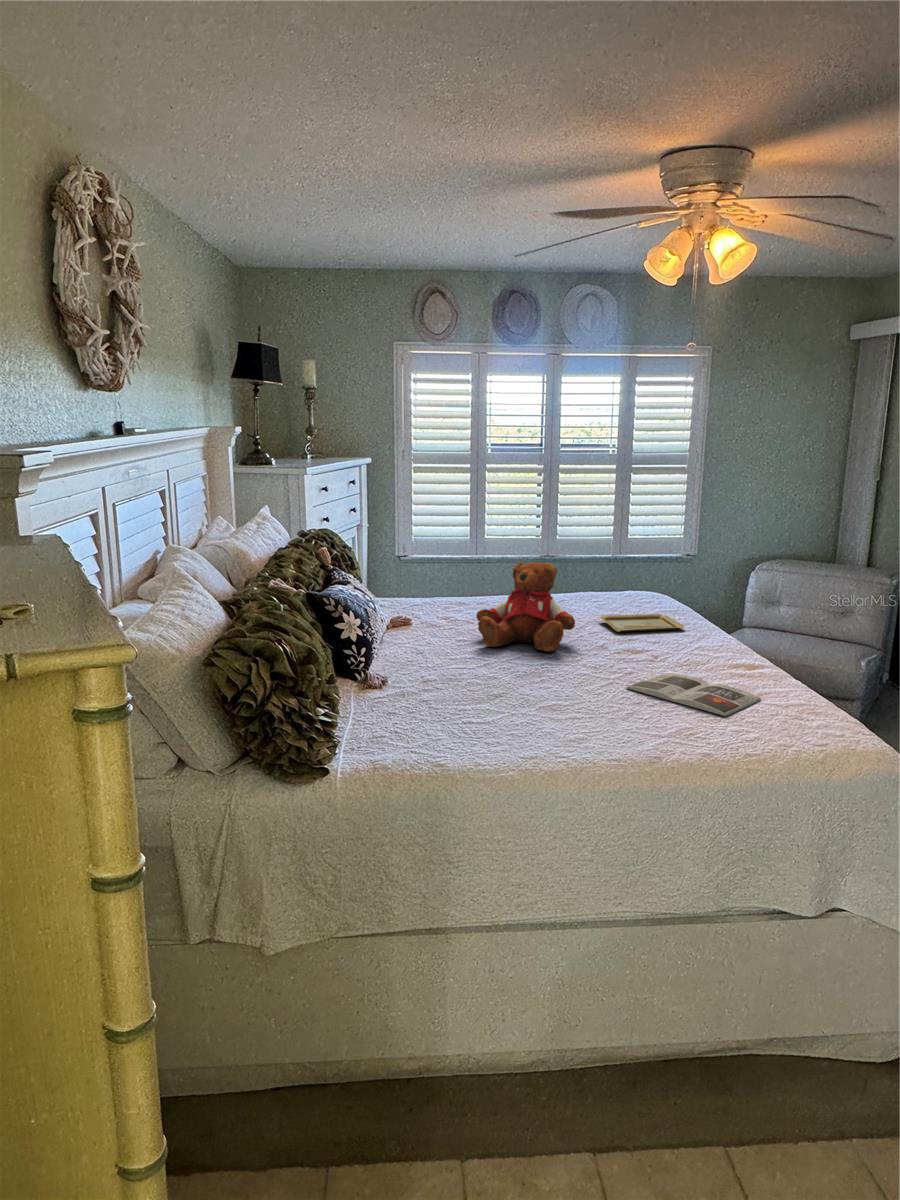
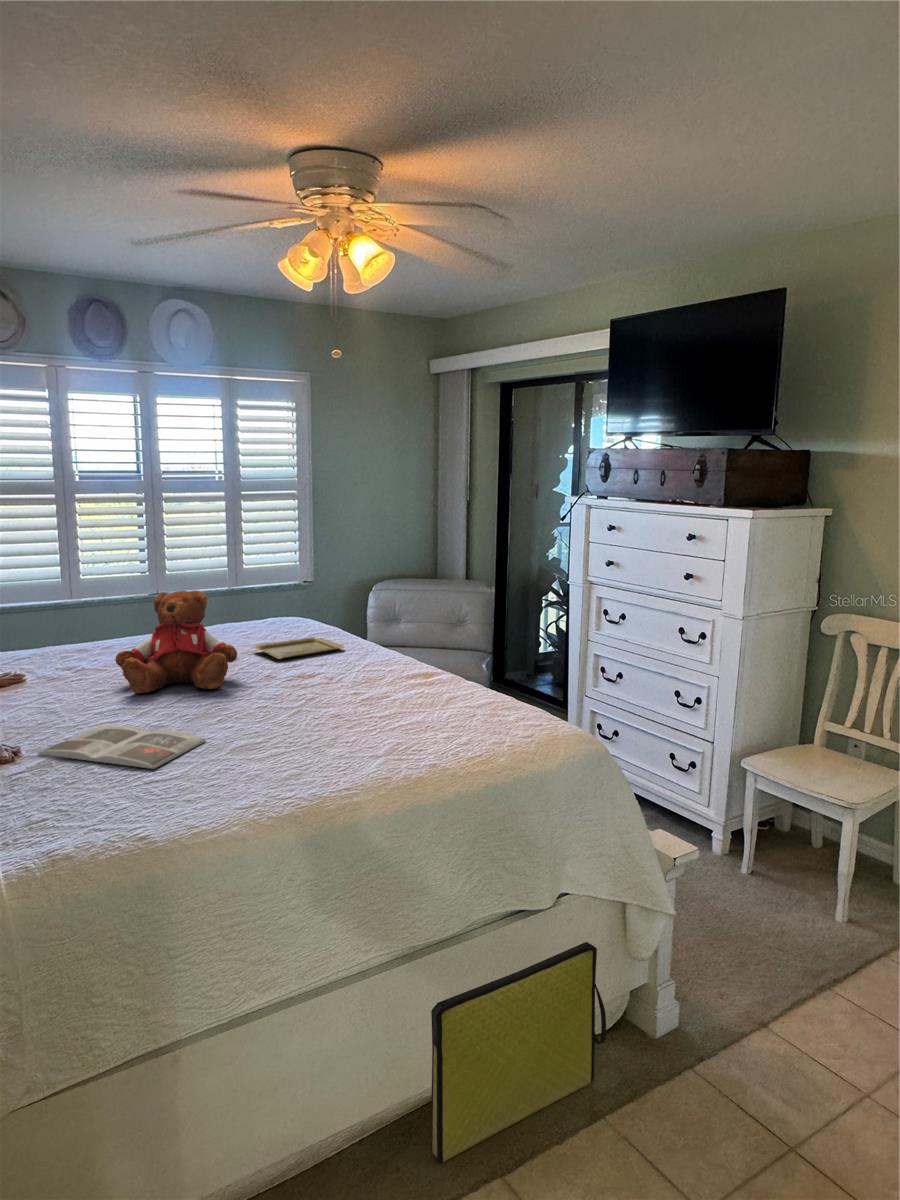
magazine: present [626,673,761,716] -> present [38,726,206,769]
bag: none [657,962,863,1109] -> present [431,942,606,1163]

